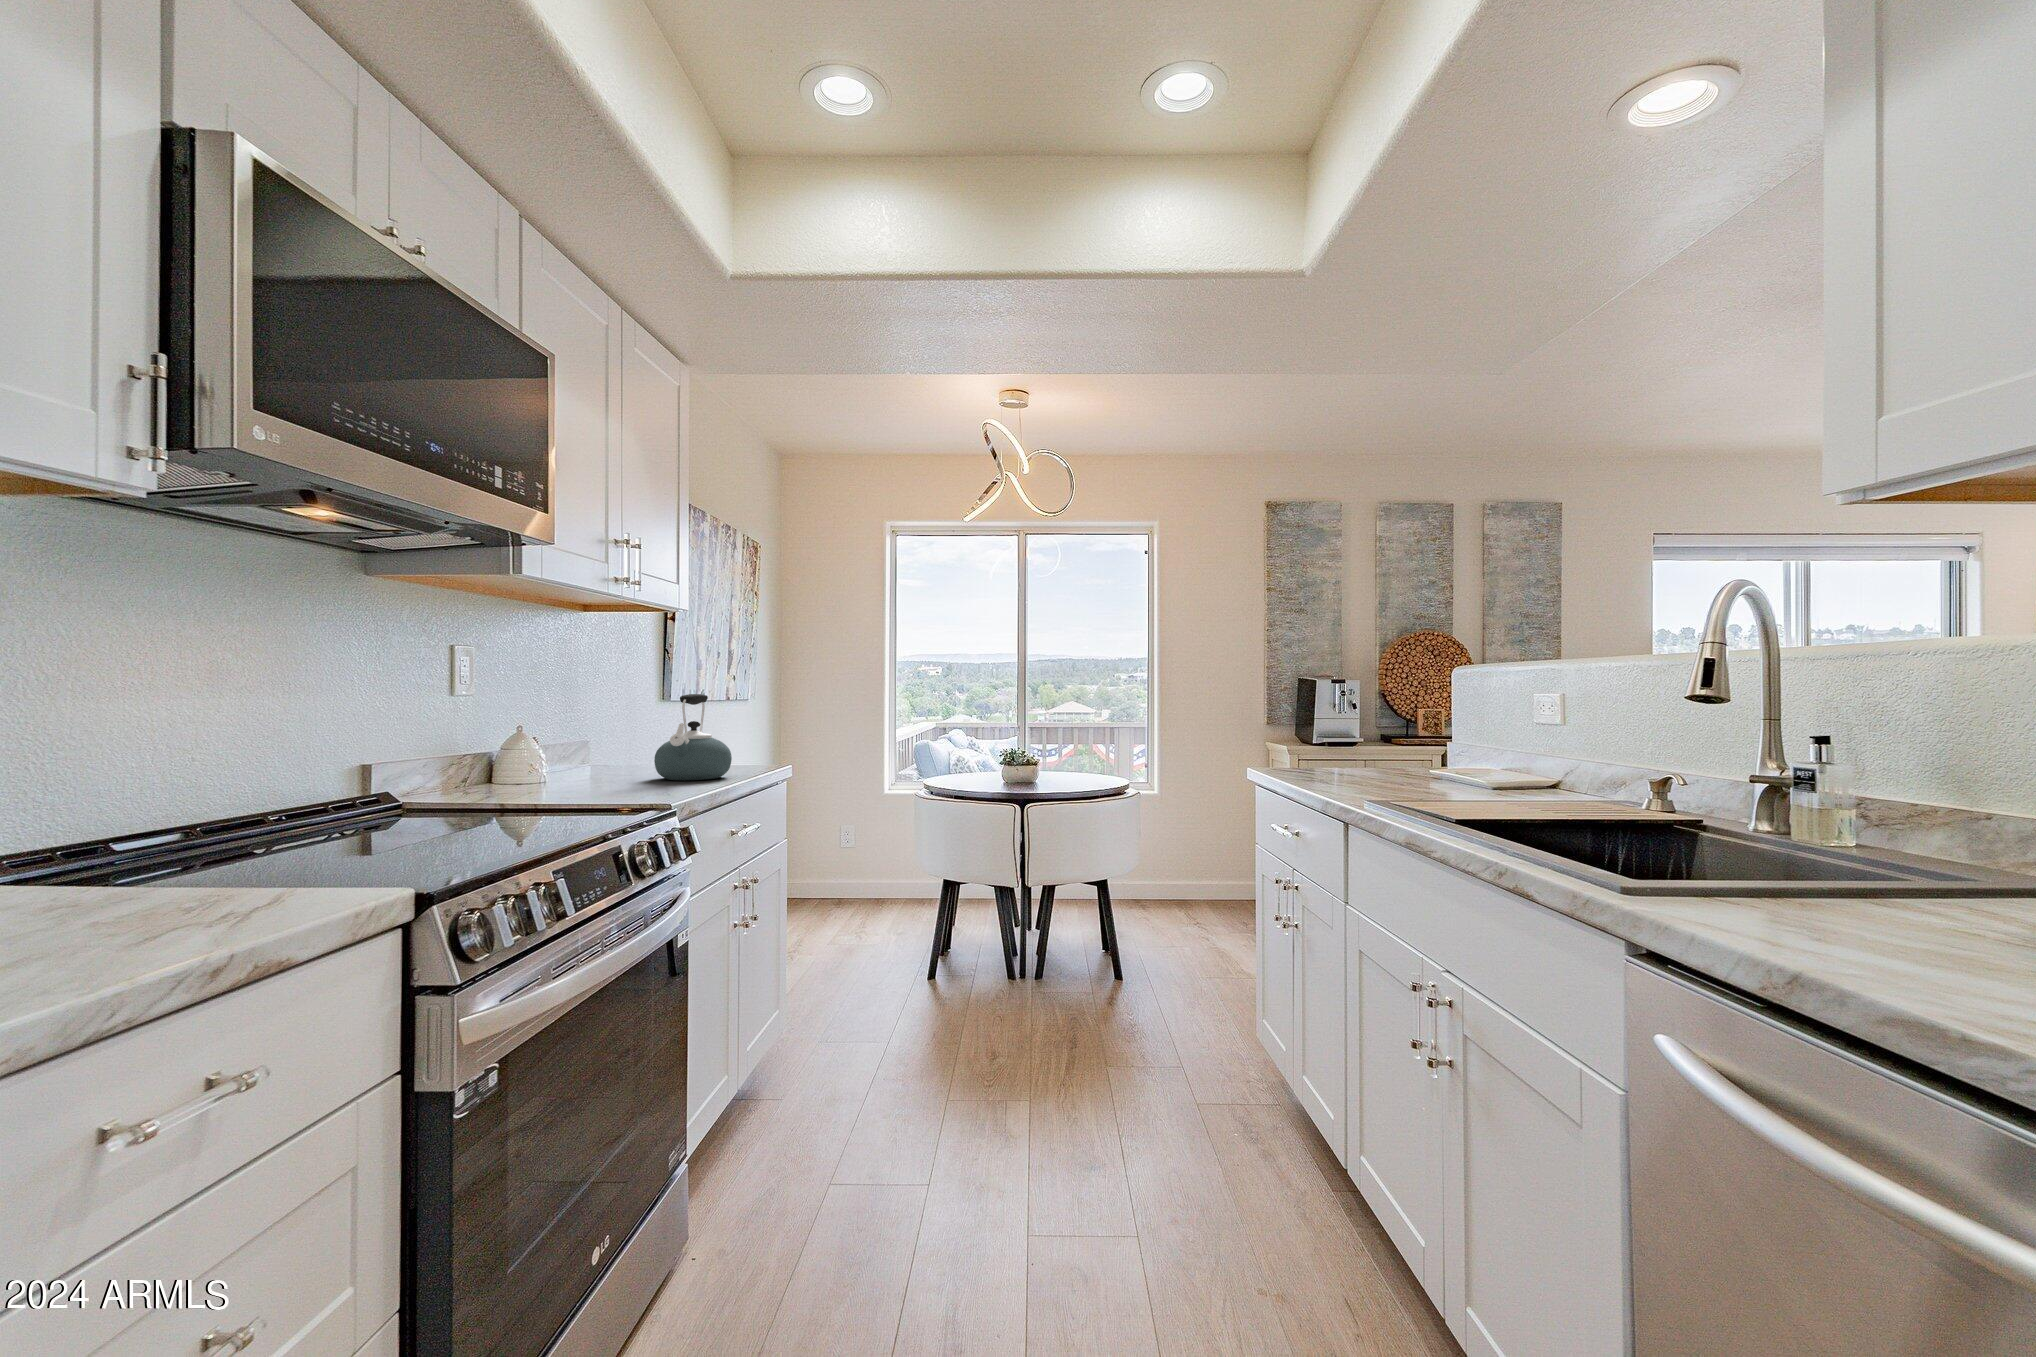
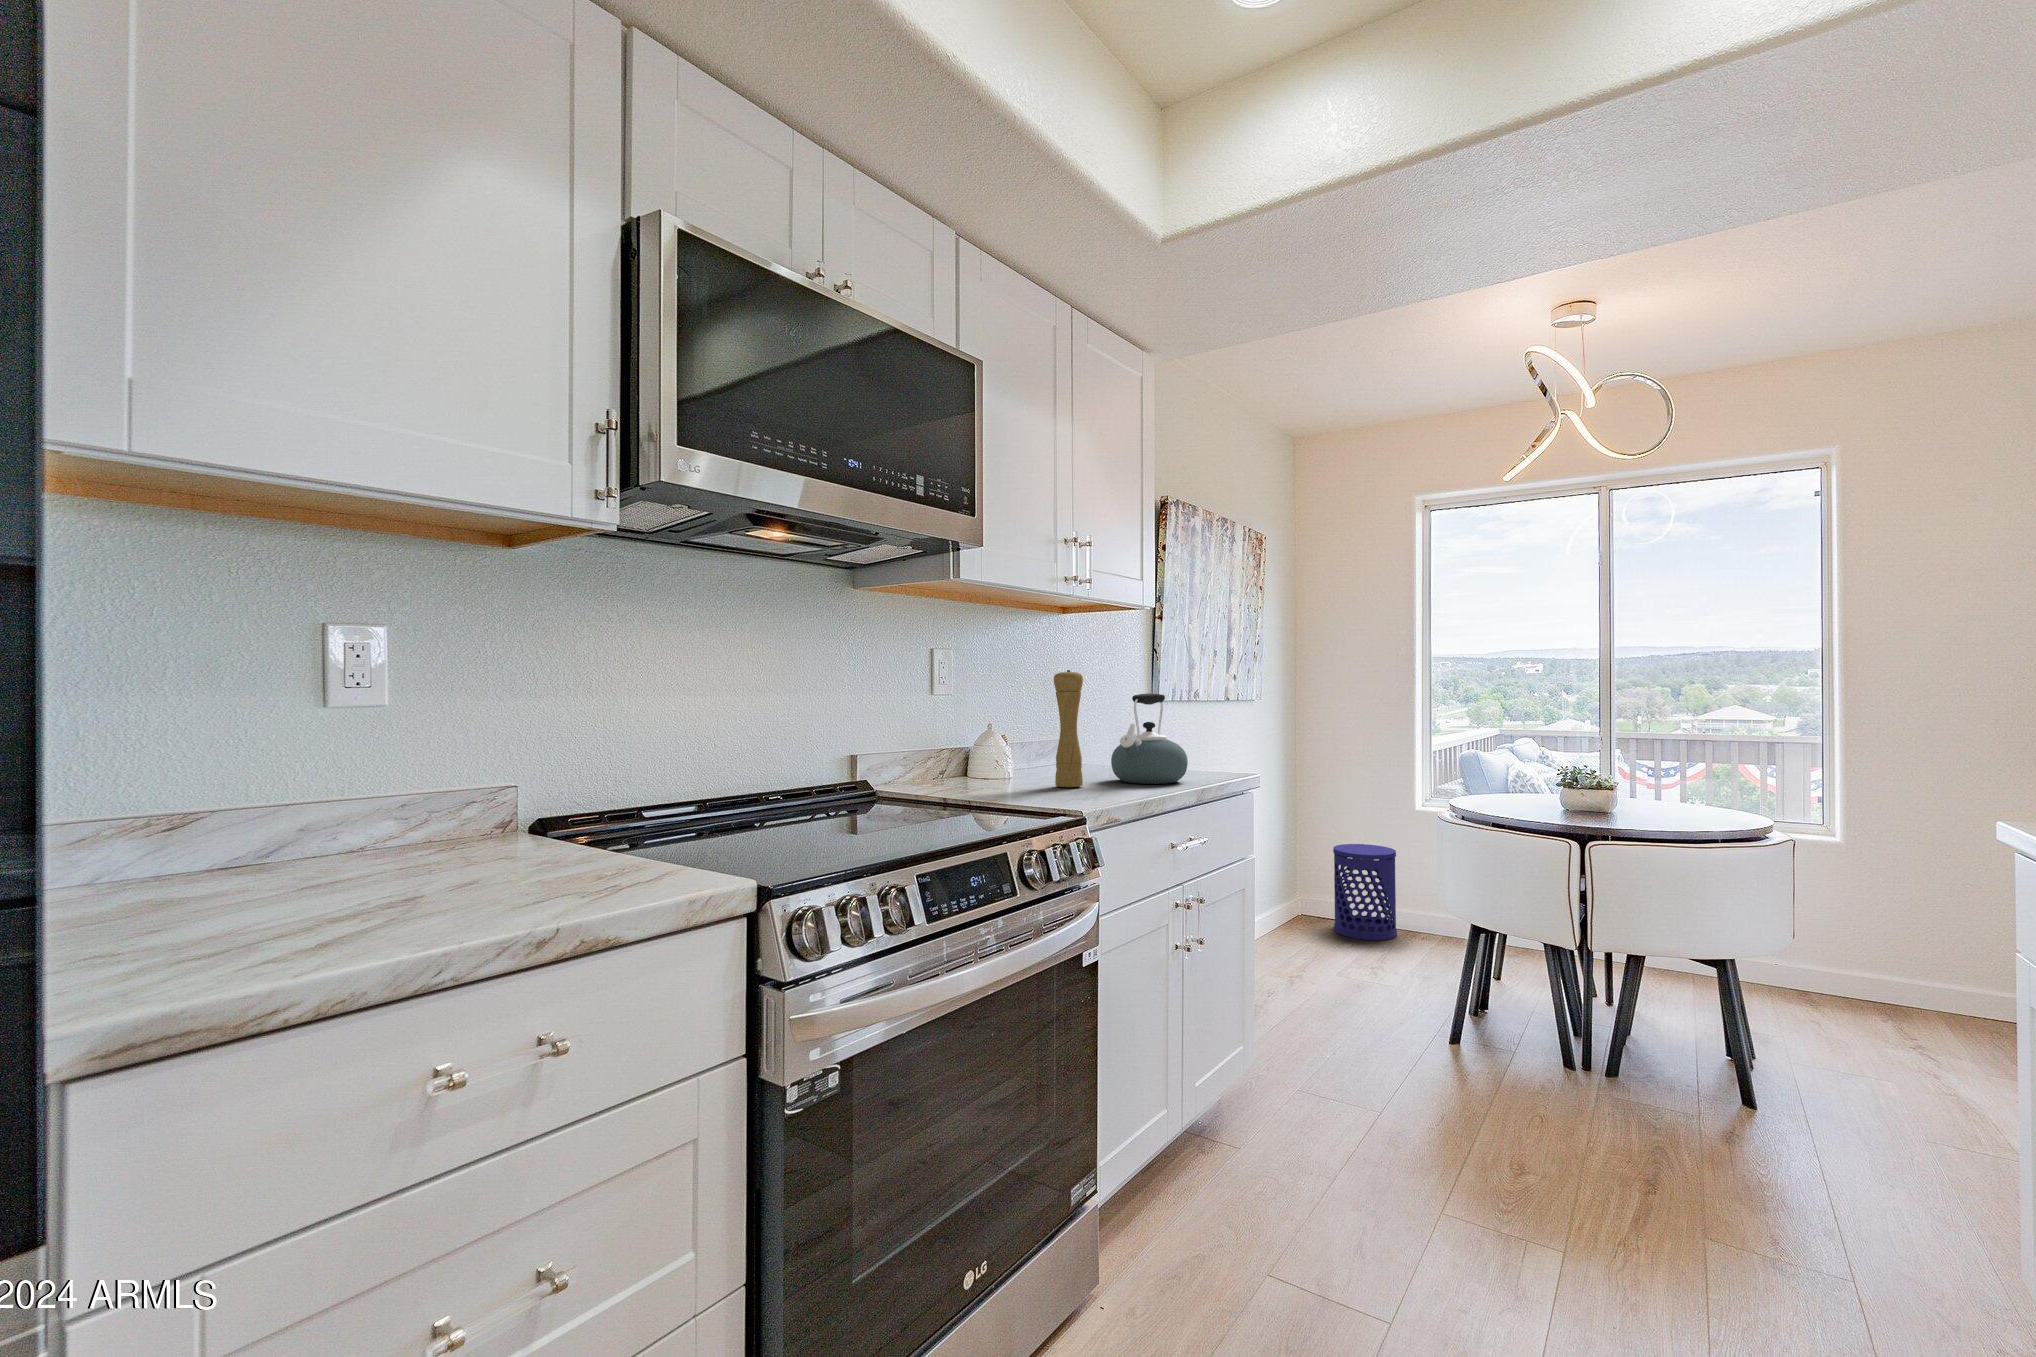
pepper mill: none [604,671,636,788] -> present [1054,670,1083,787]
waste bin: none [817,829,870,913] -> present [1333,844,1397,940]

